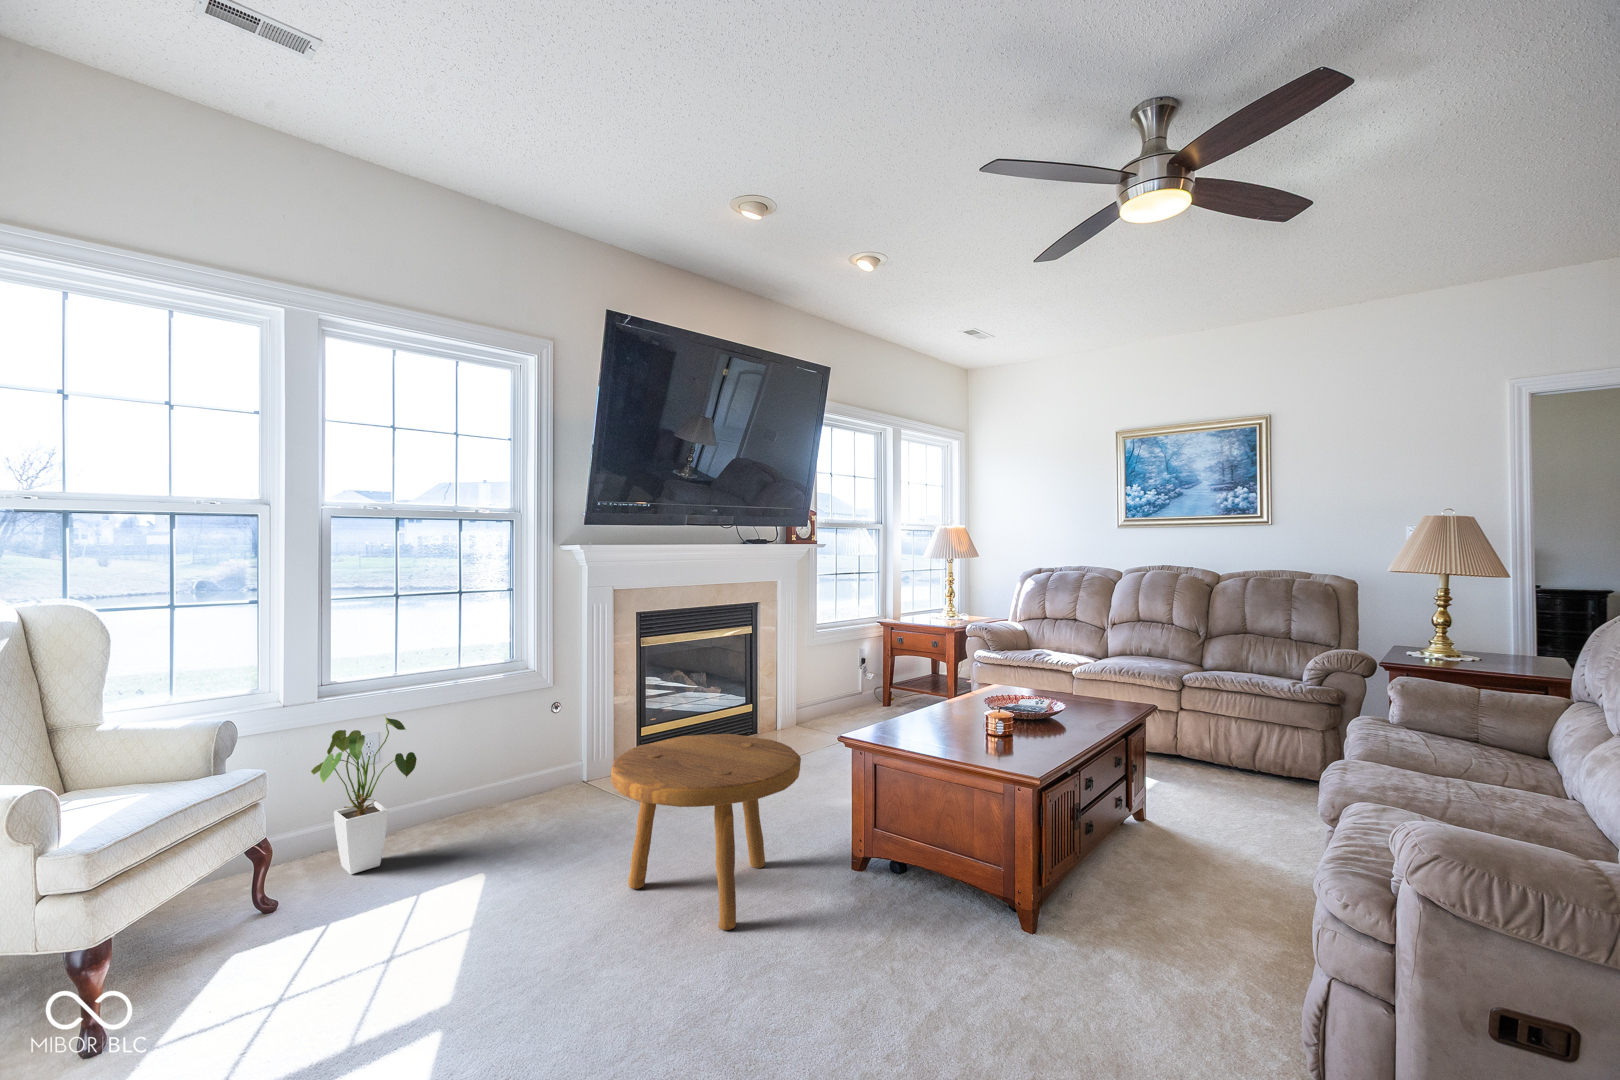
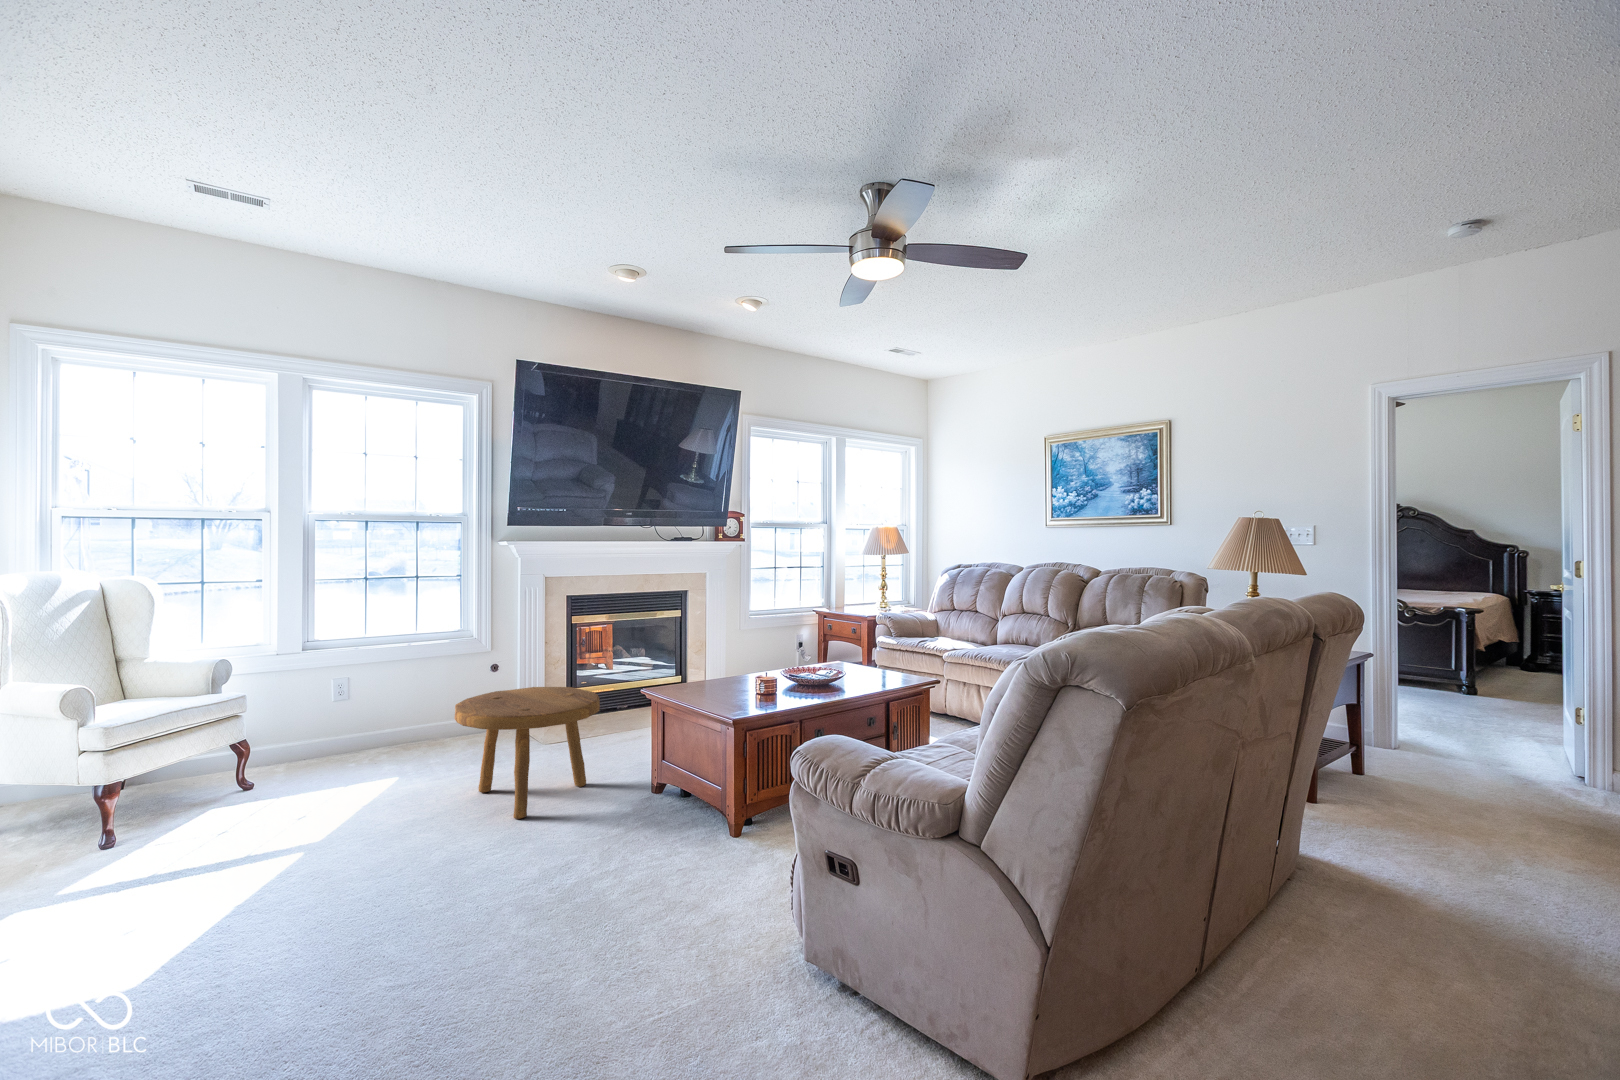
house plant: present [311,715,417,874] -> none [289,664,364,772]

